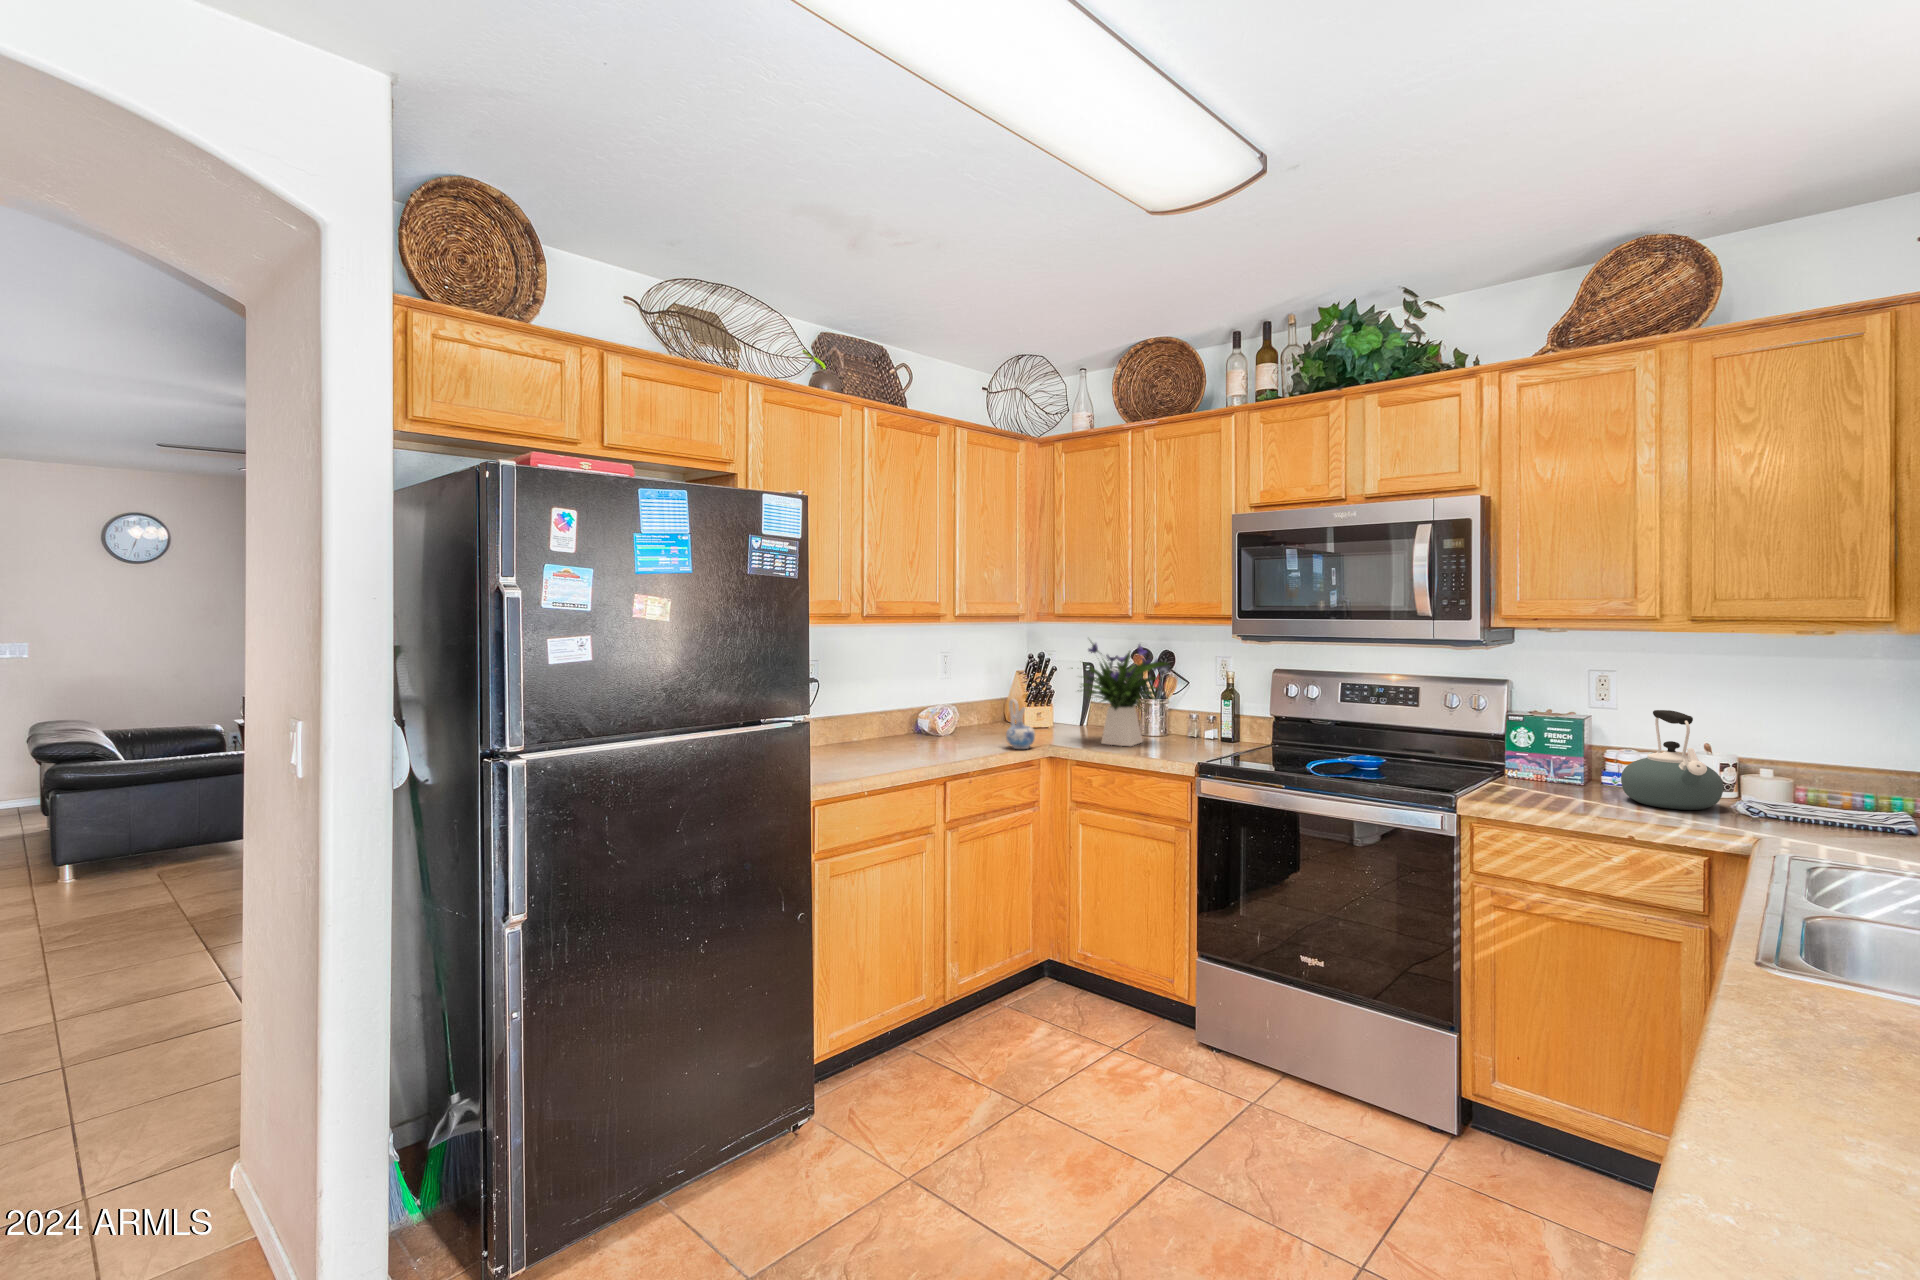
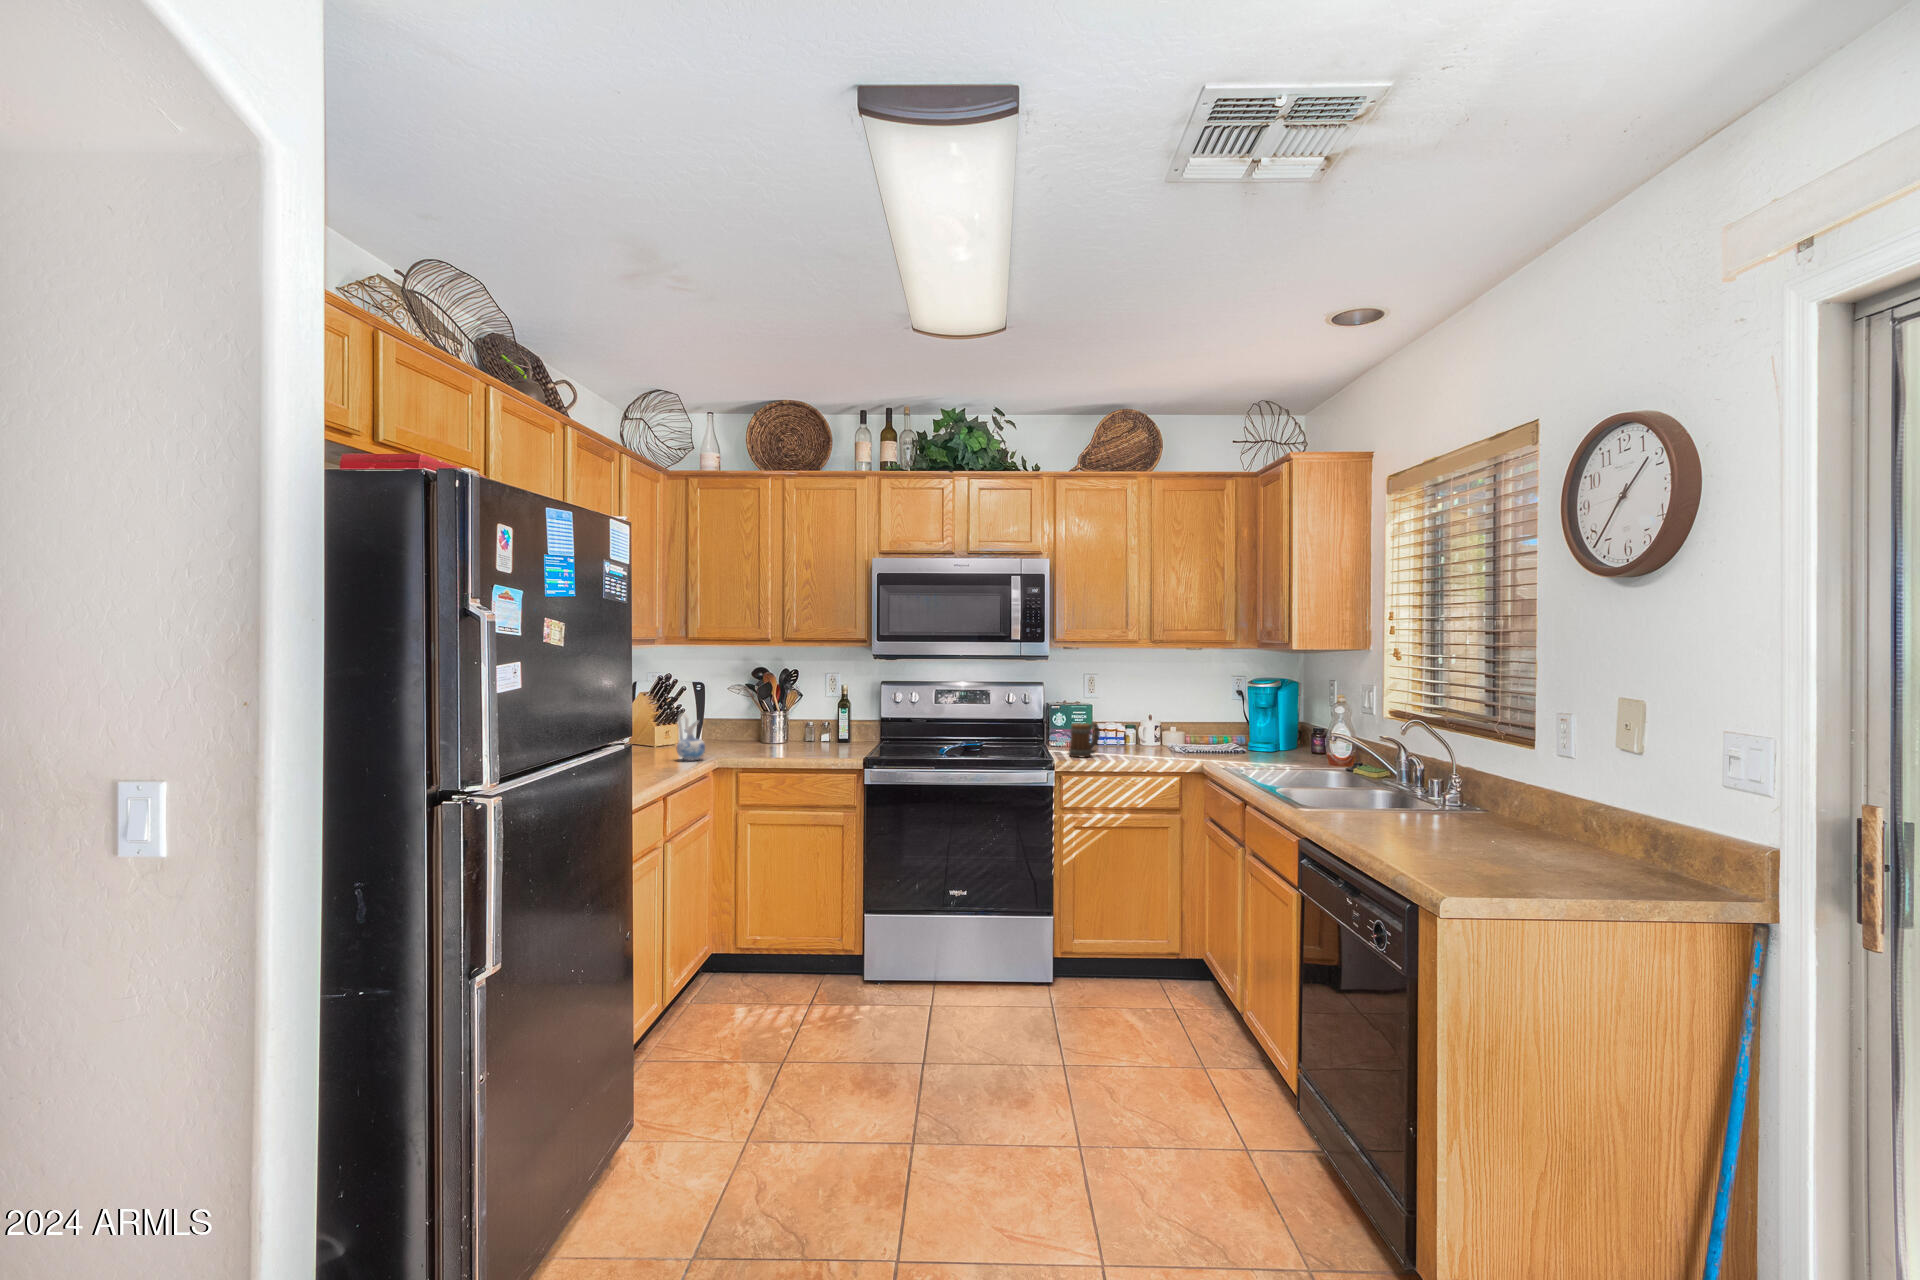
flower arrangement: present [1072,643,1168,746] -> none [724,656,814,752]
kettle: present [1621,710,1723,810] -> none [1121,696,1170,754]
mug: none [1504,746,1566,800] -> present [1069,723,1100,757]

